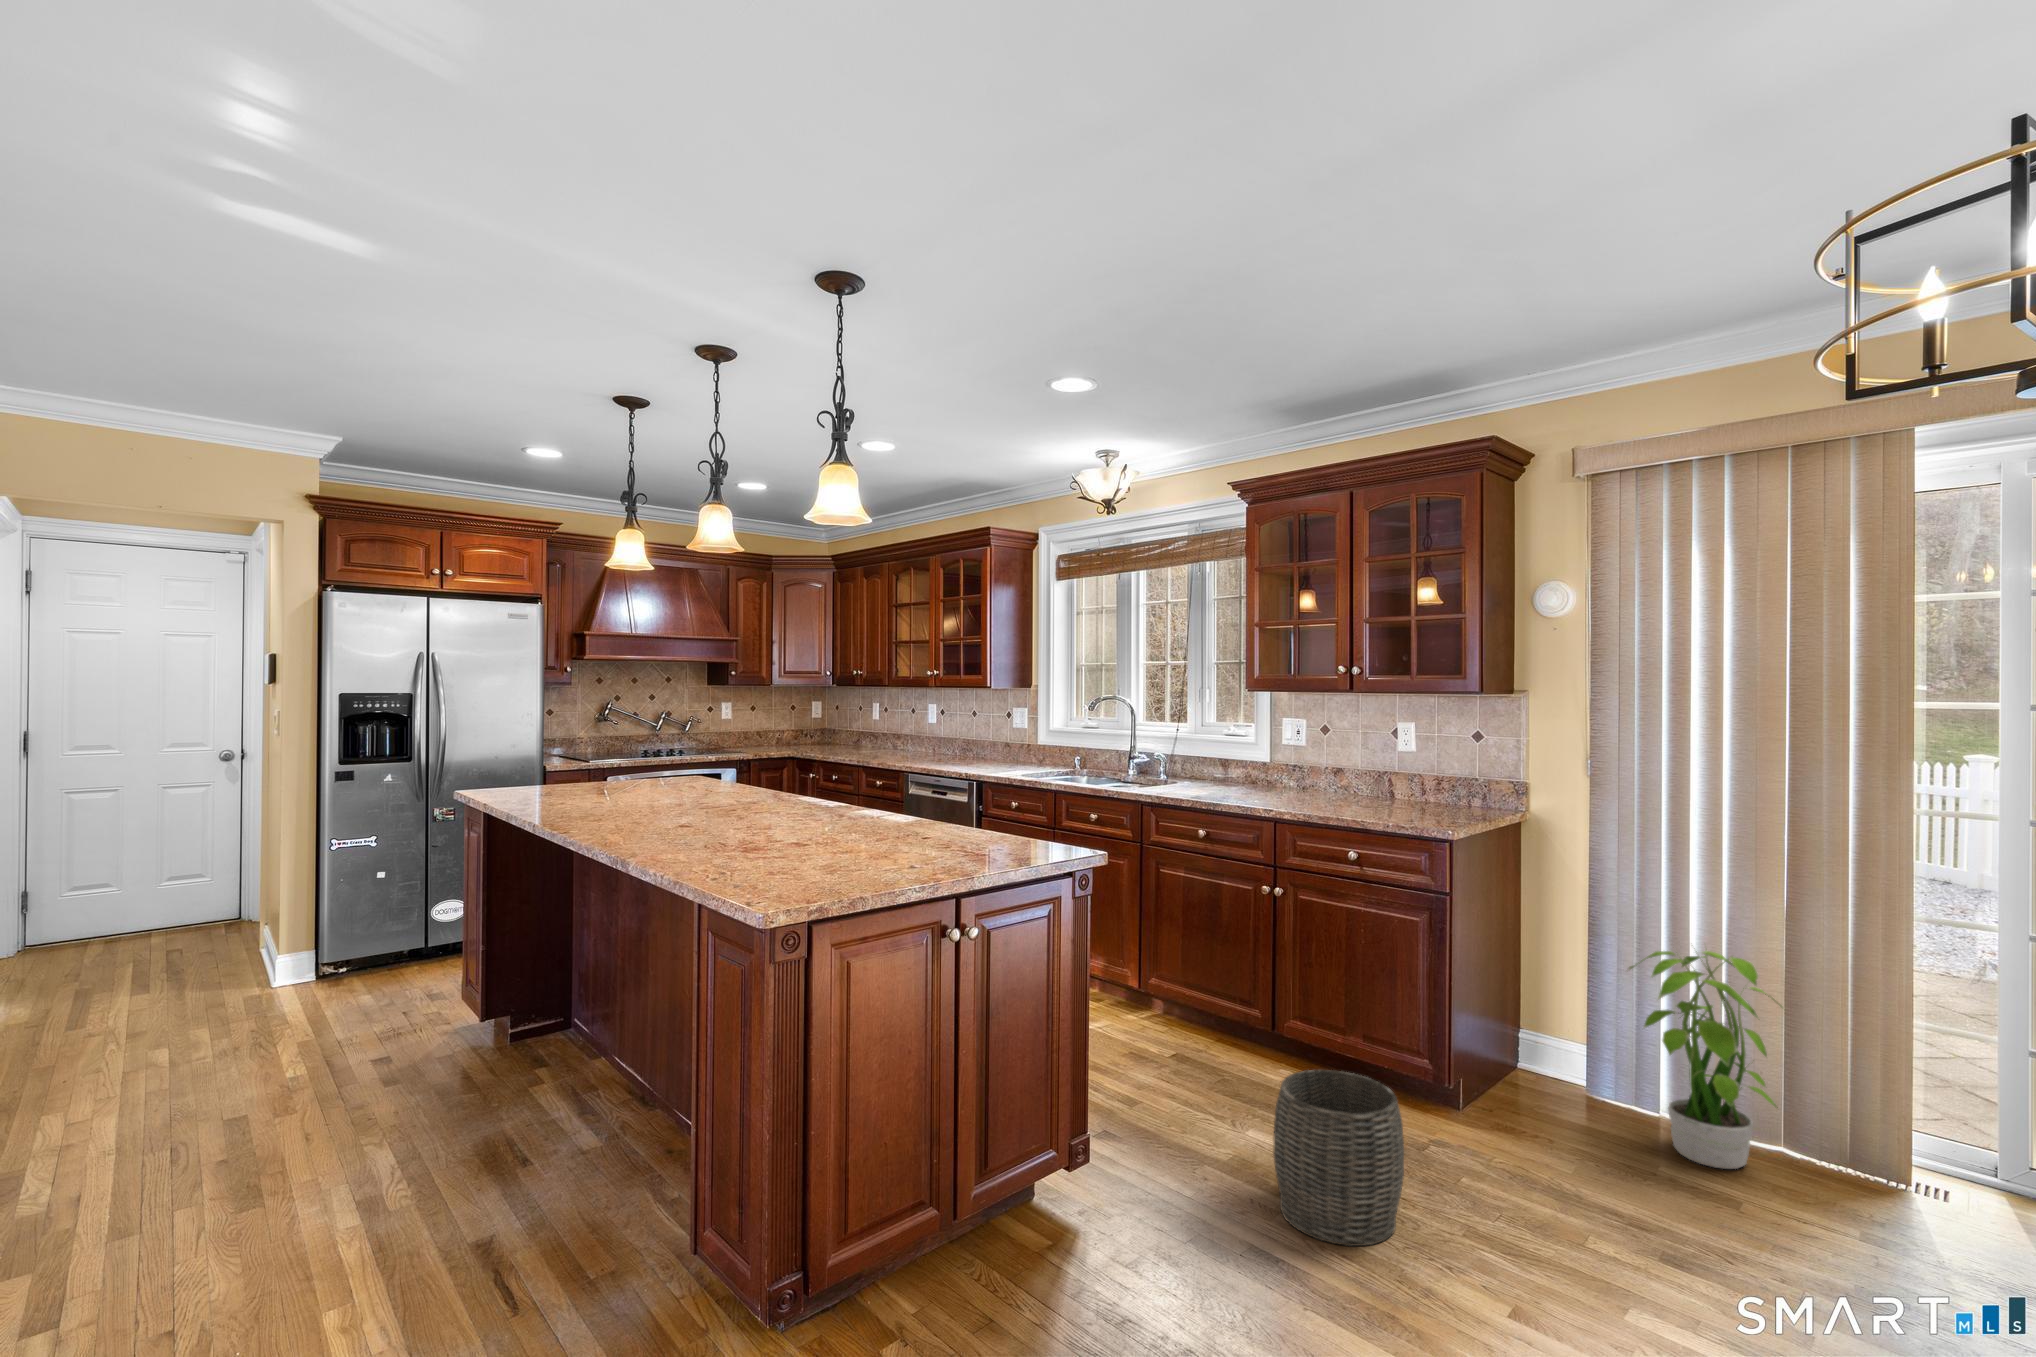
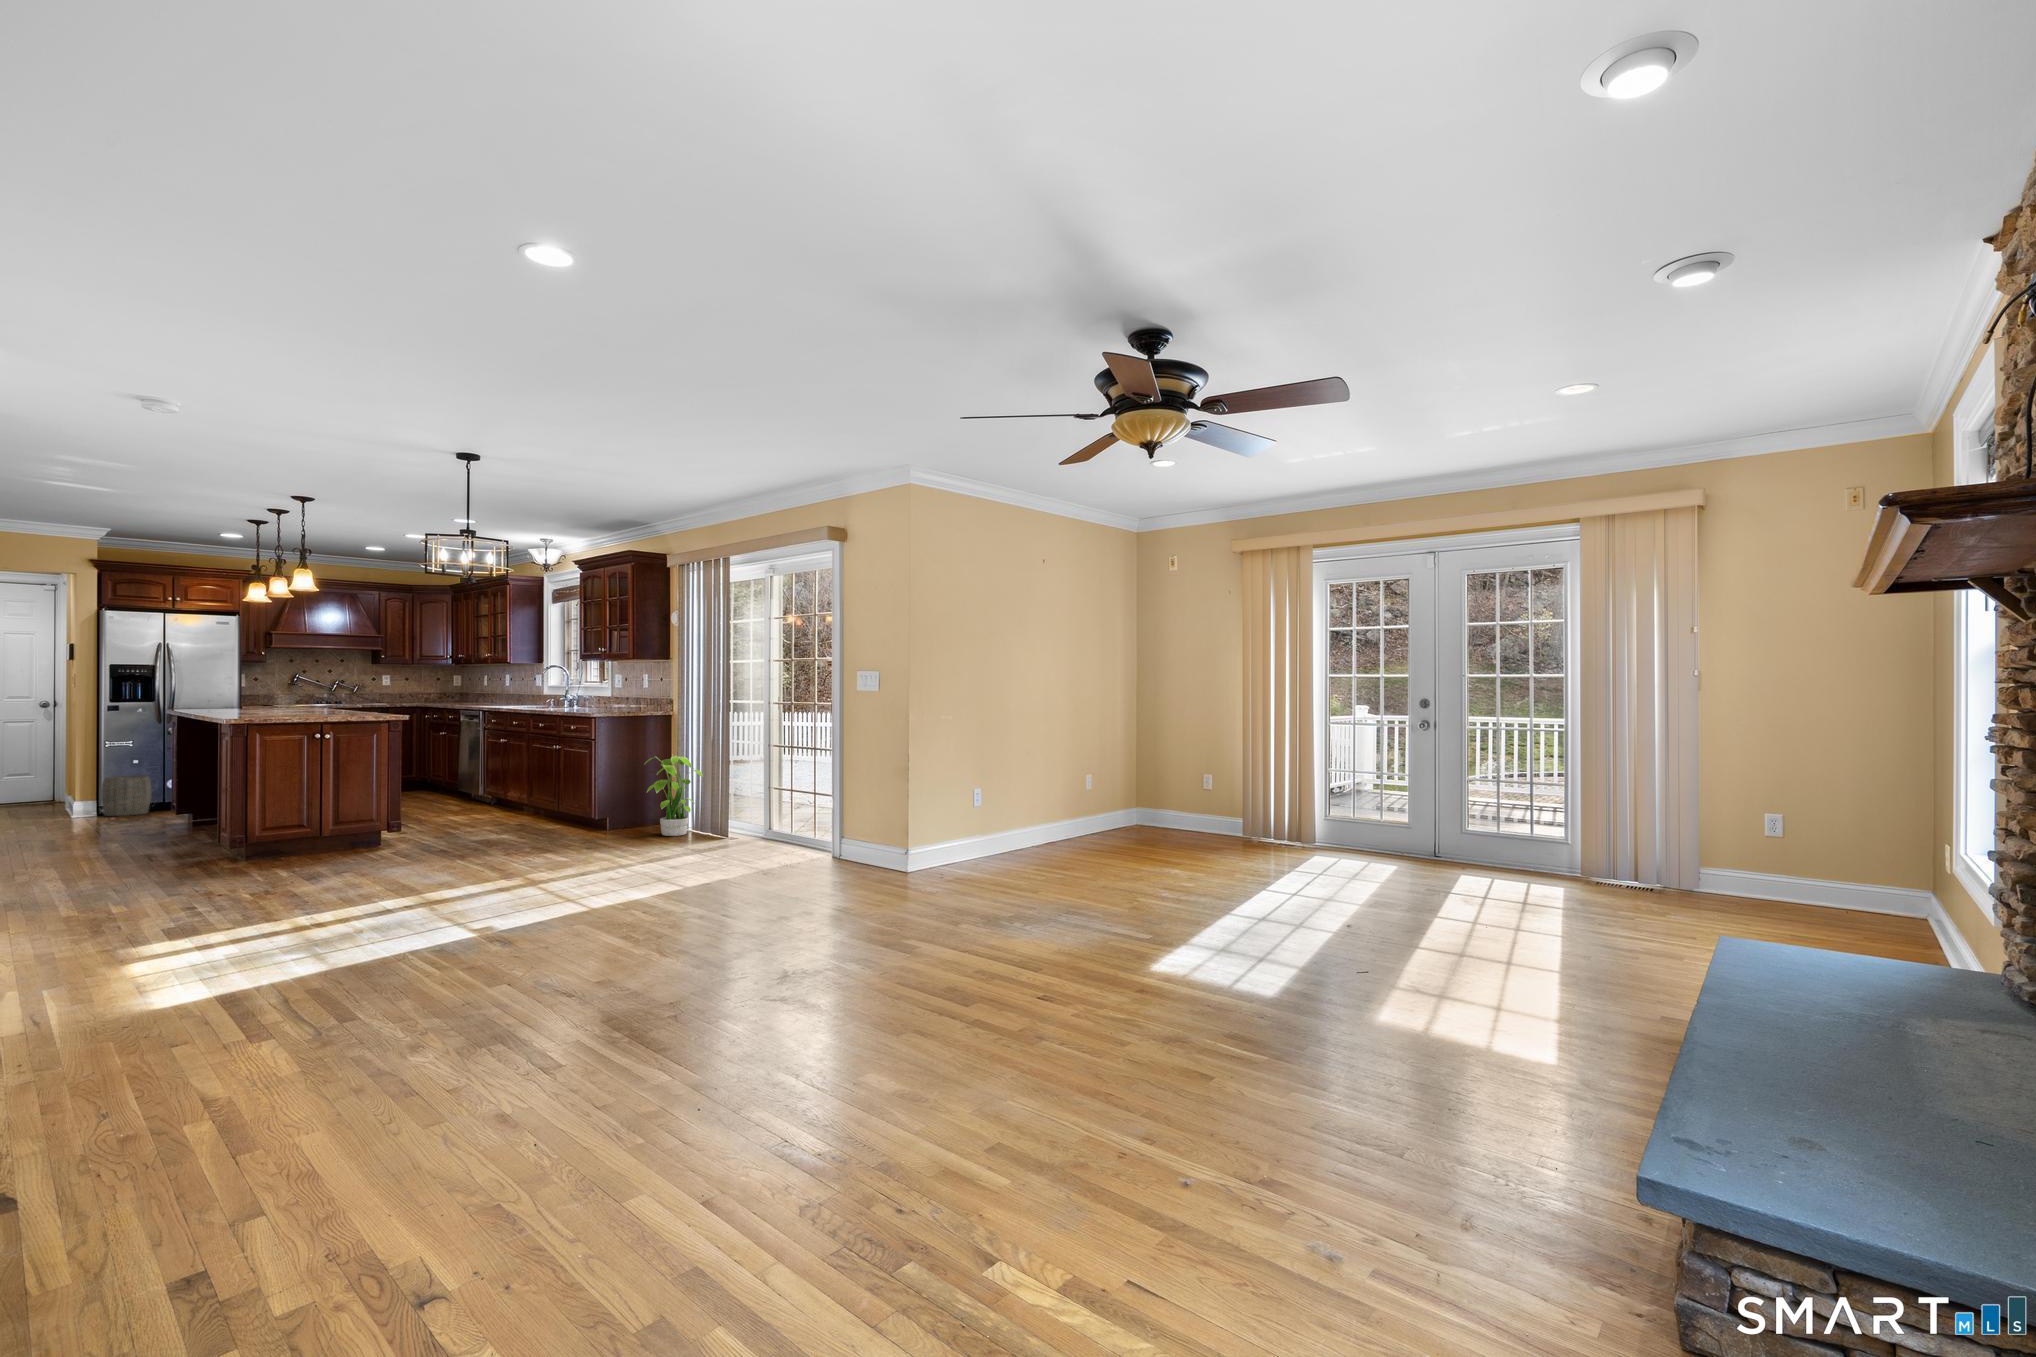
woven basket: present [1273,1070,1404,1246] -> present [101,775,152,816]

